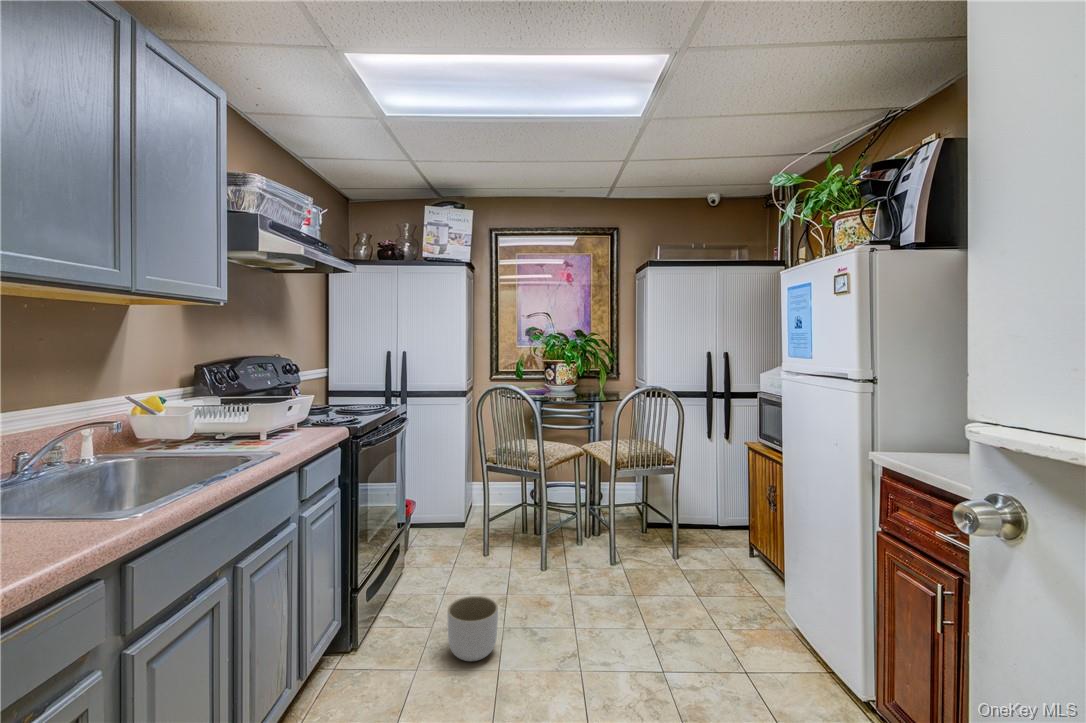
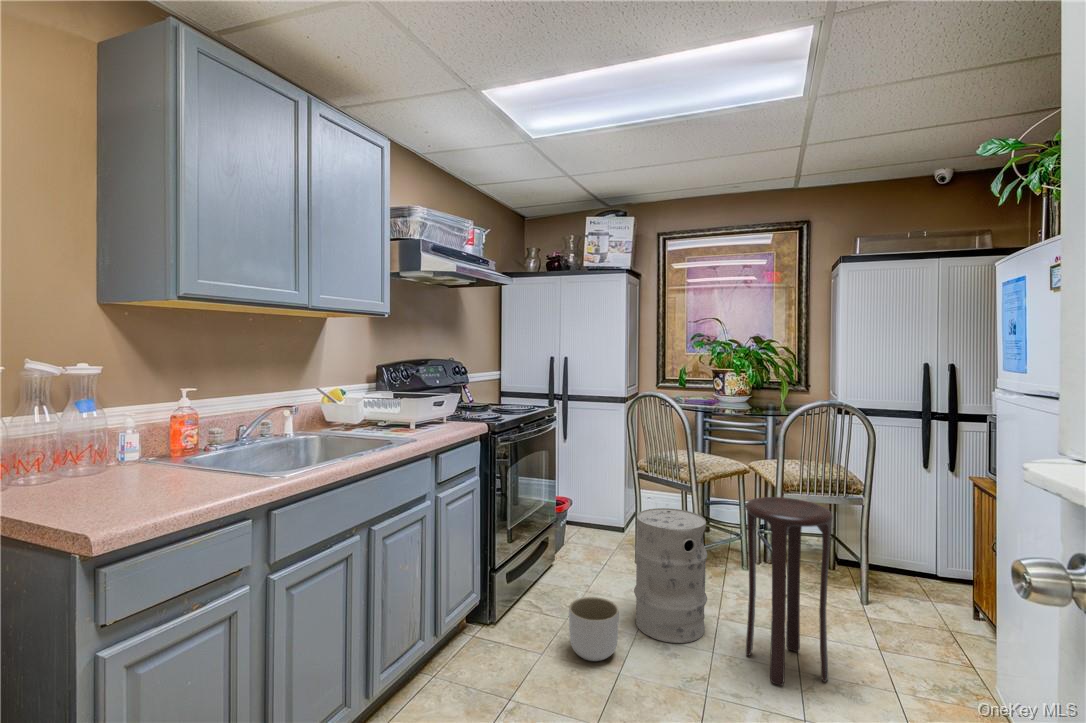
stool: none [606,478,678,643] -> present [745,497,833,686]
trash can: none [502,498,568,625] -> present [634,508,707,643]

